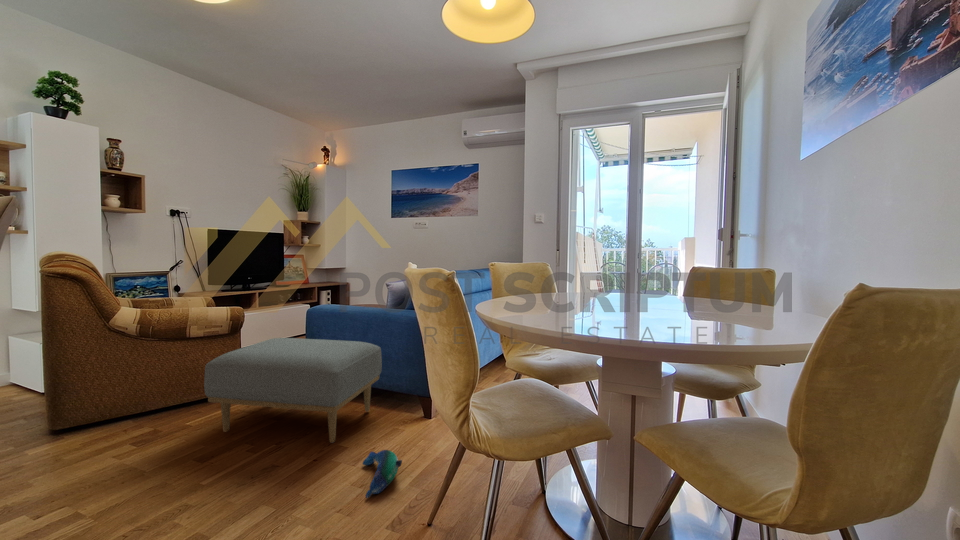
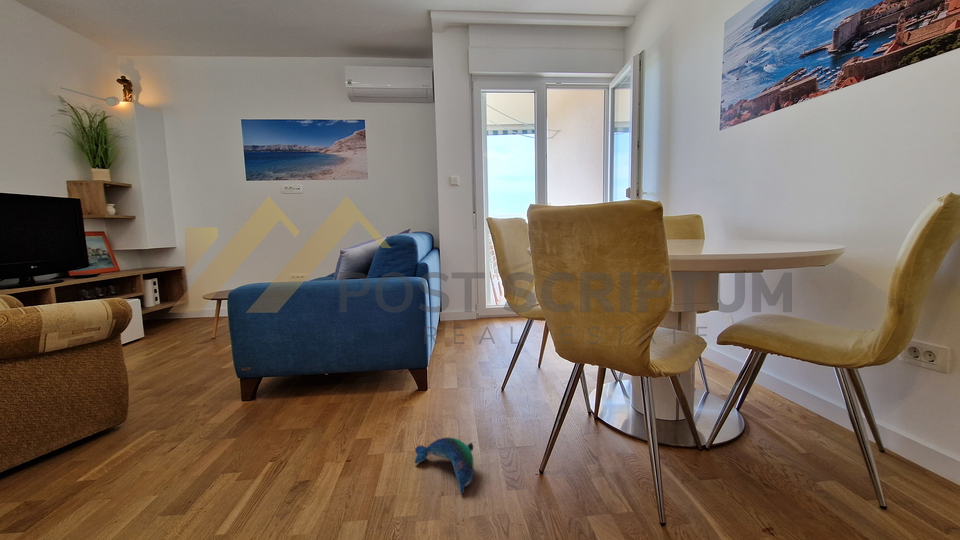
ottoman: present [204,338,382,443] -> none [116,327,360,490]

